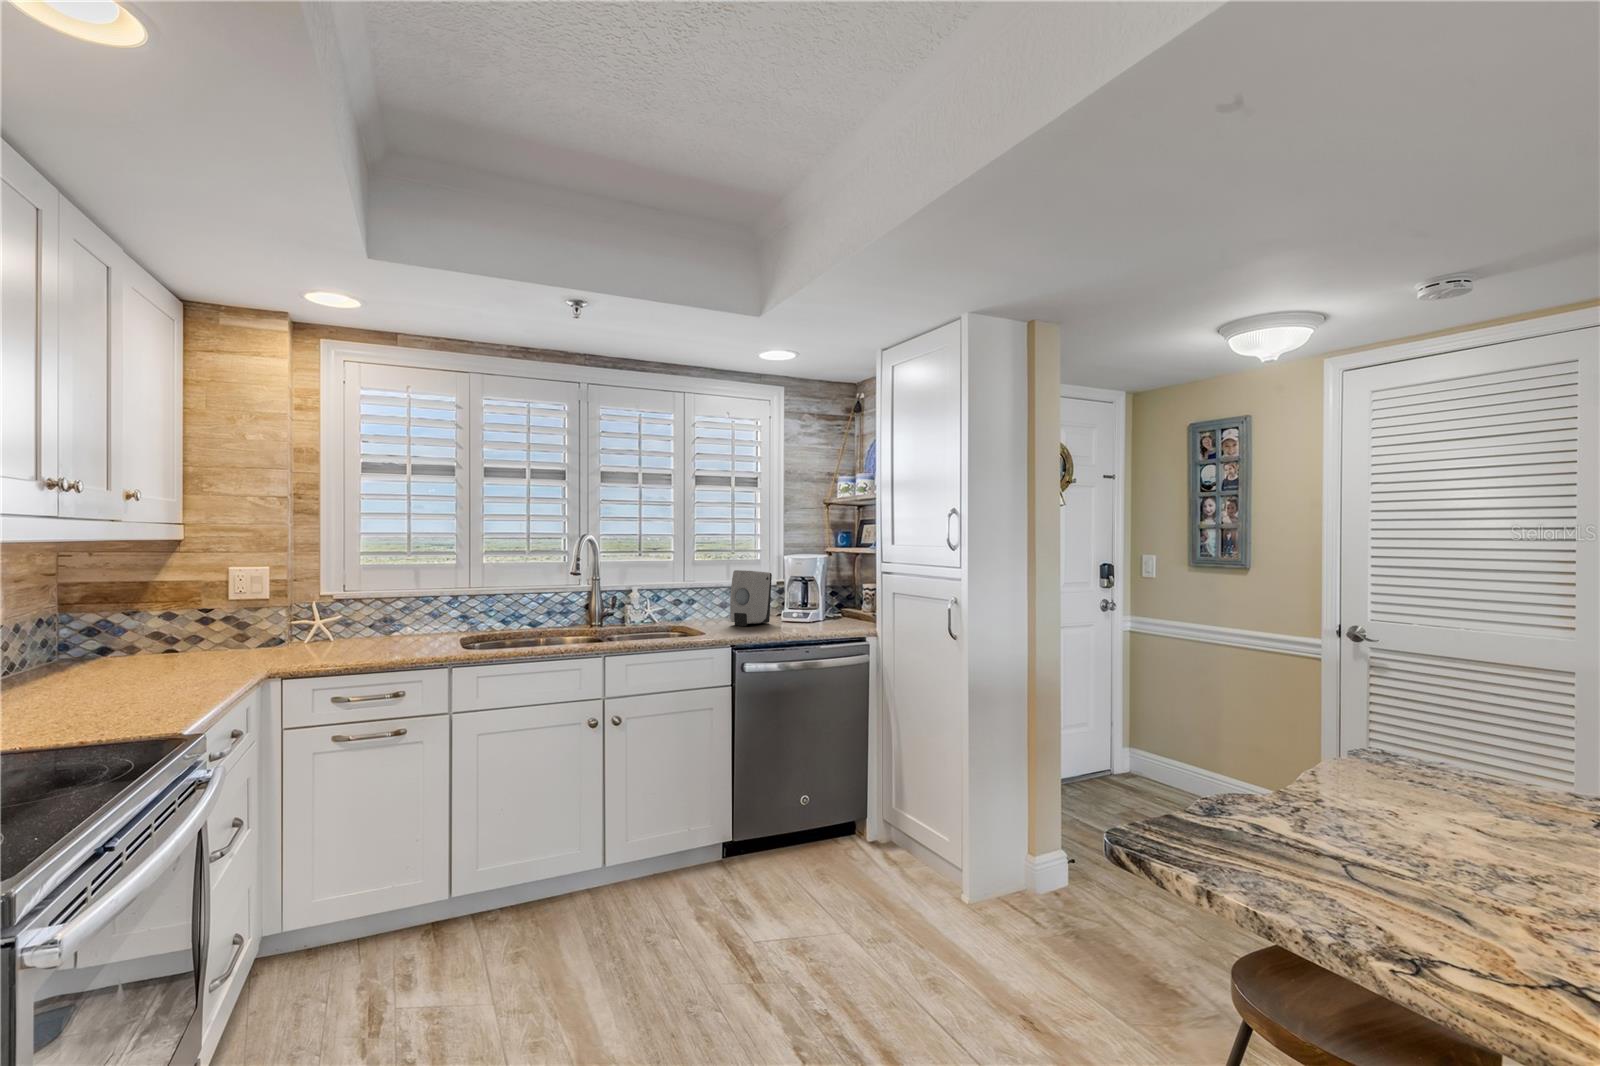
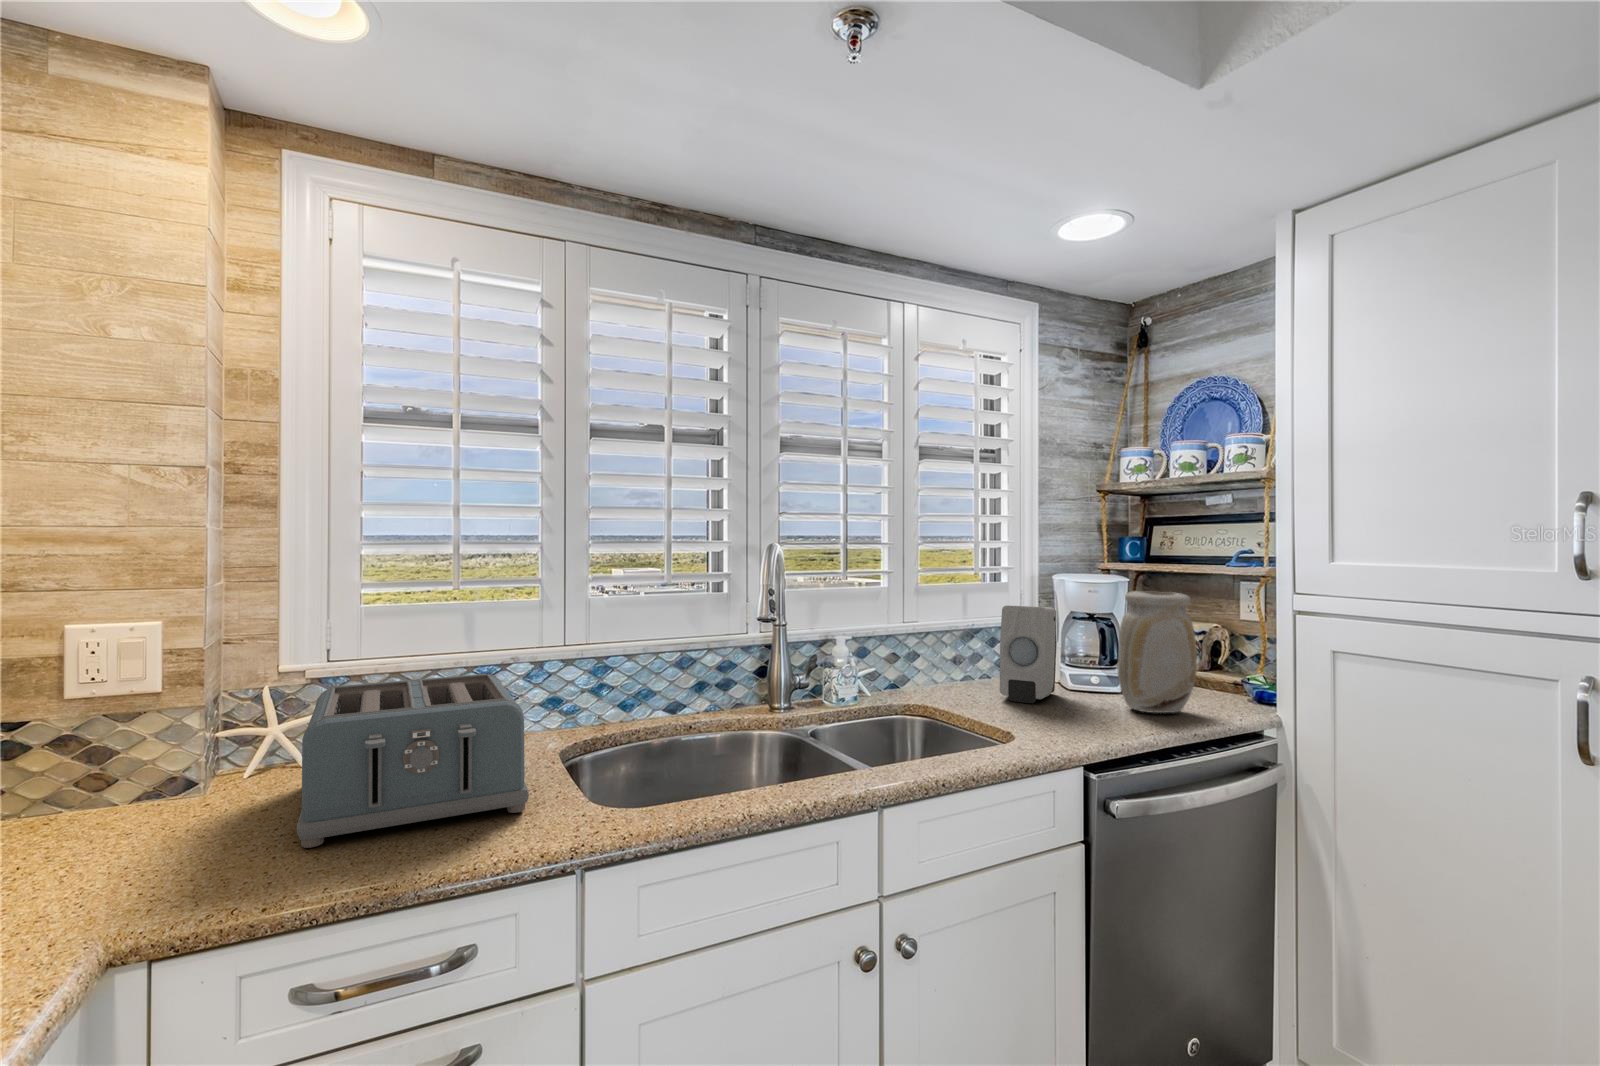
vase: none [790,561,831,629] -> present [1118,591,1197,713]
toaster: none [328,596,430,657] -> present [297,674,529,848]

